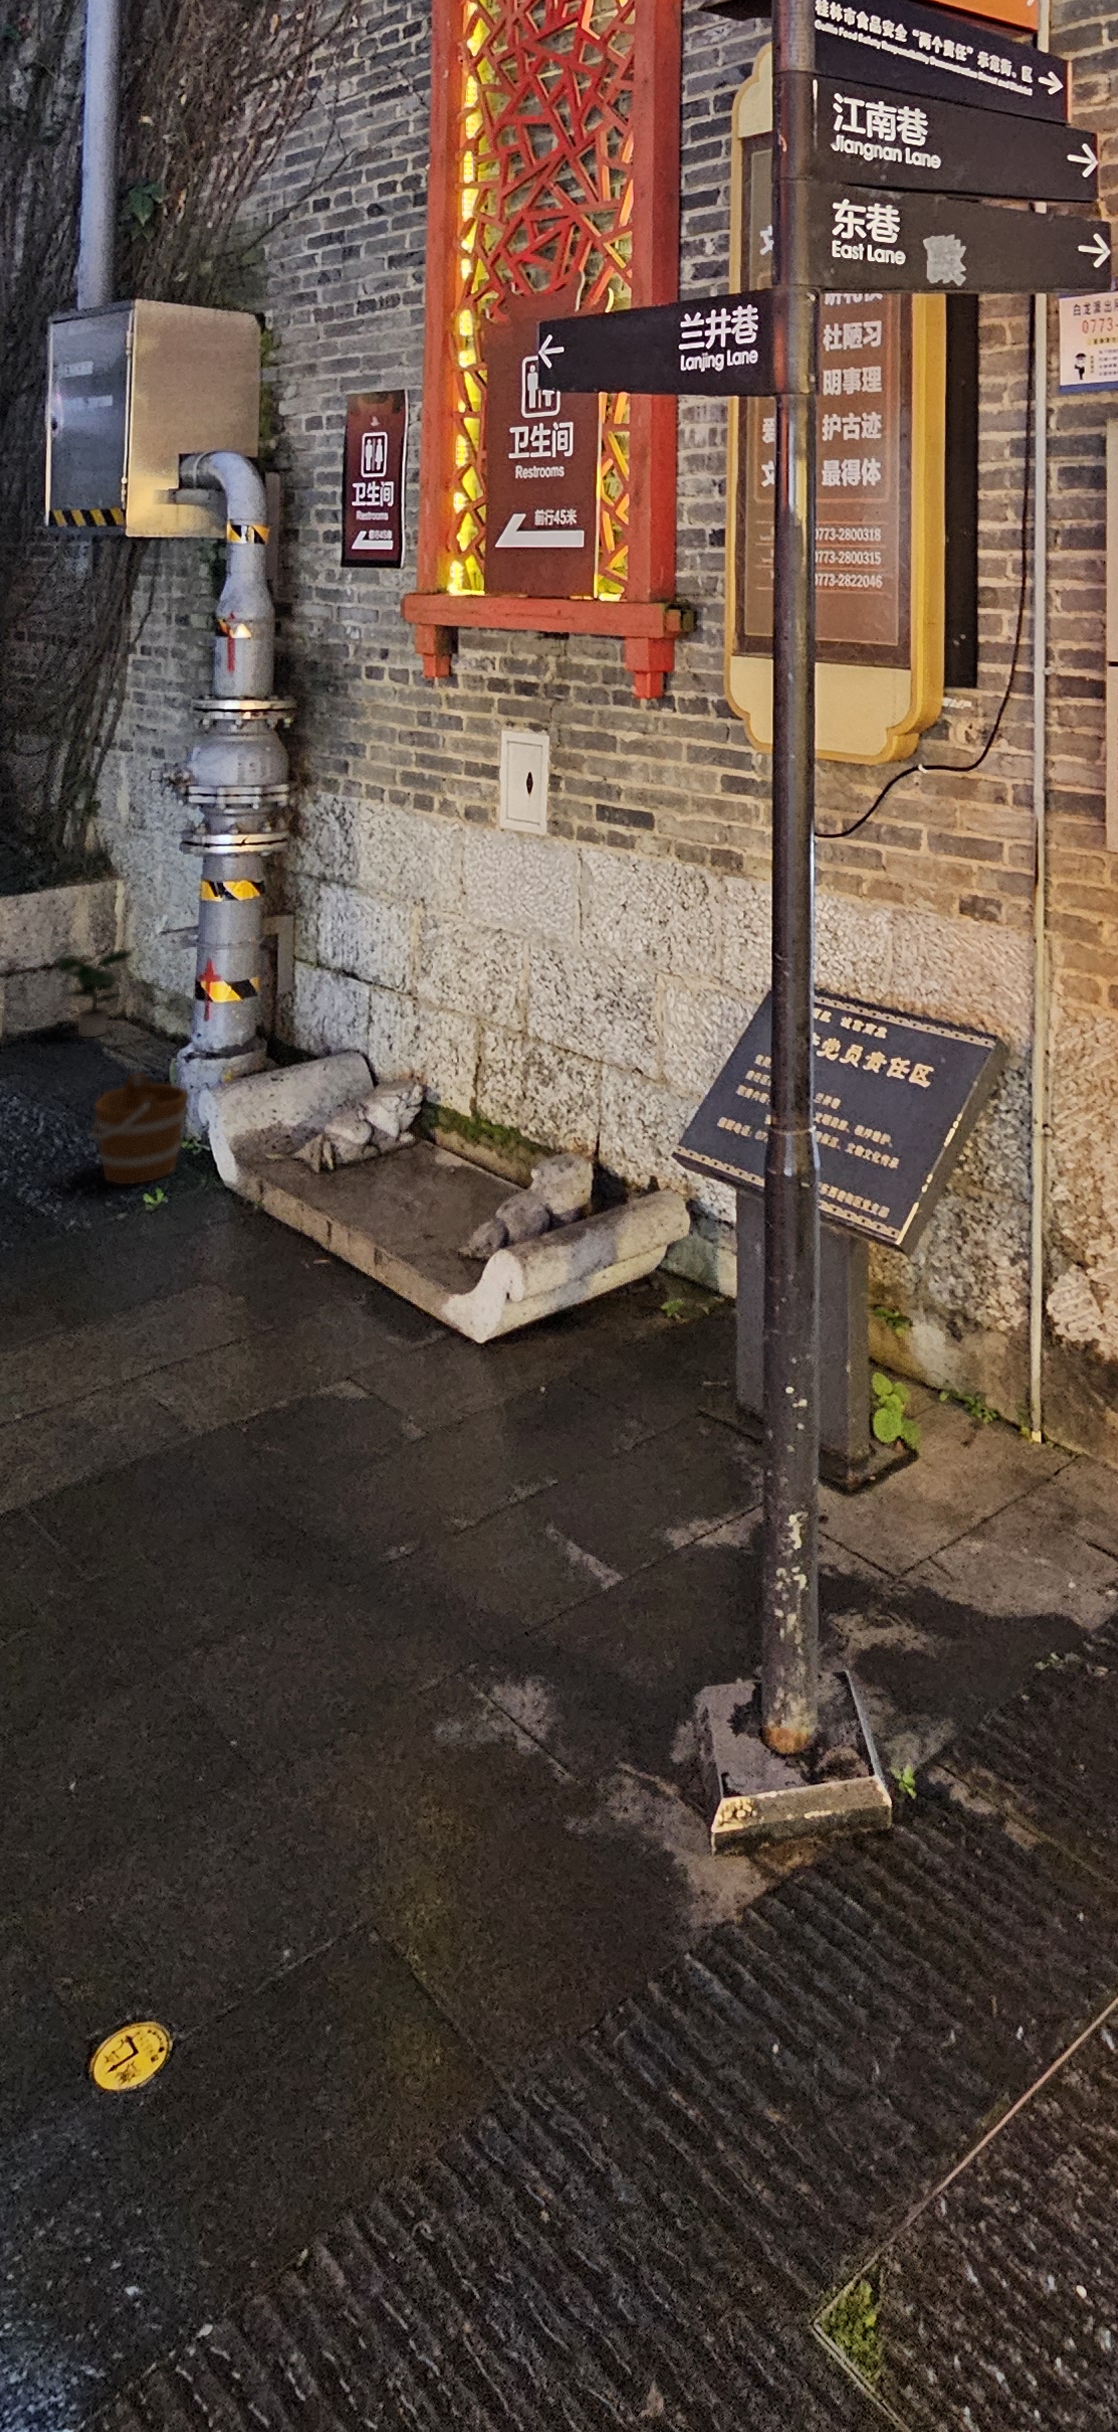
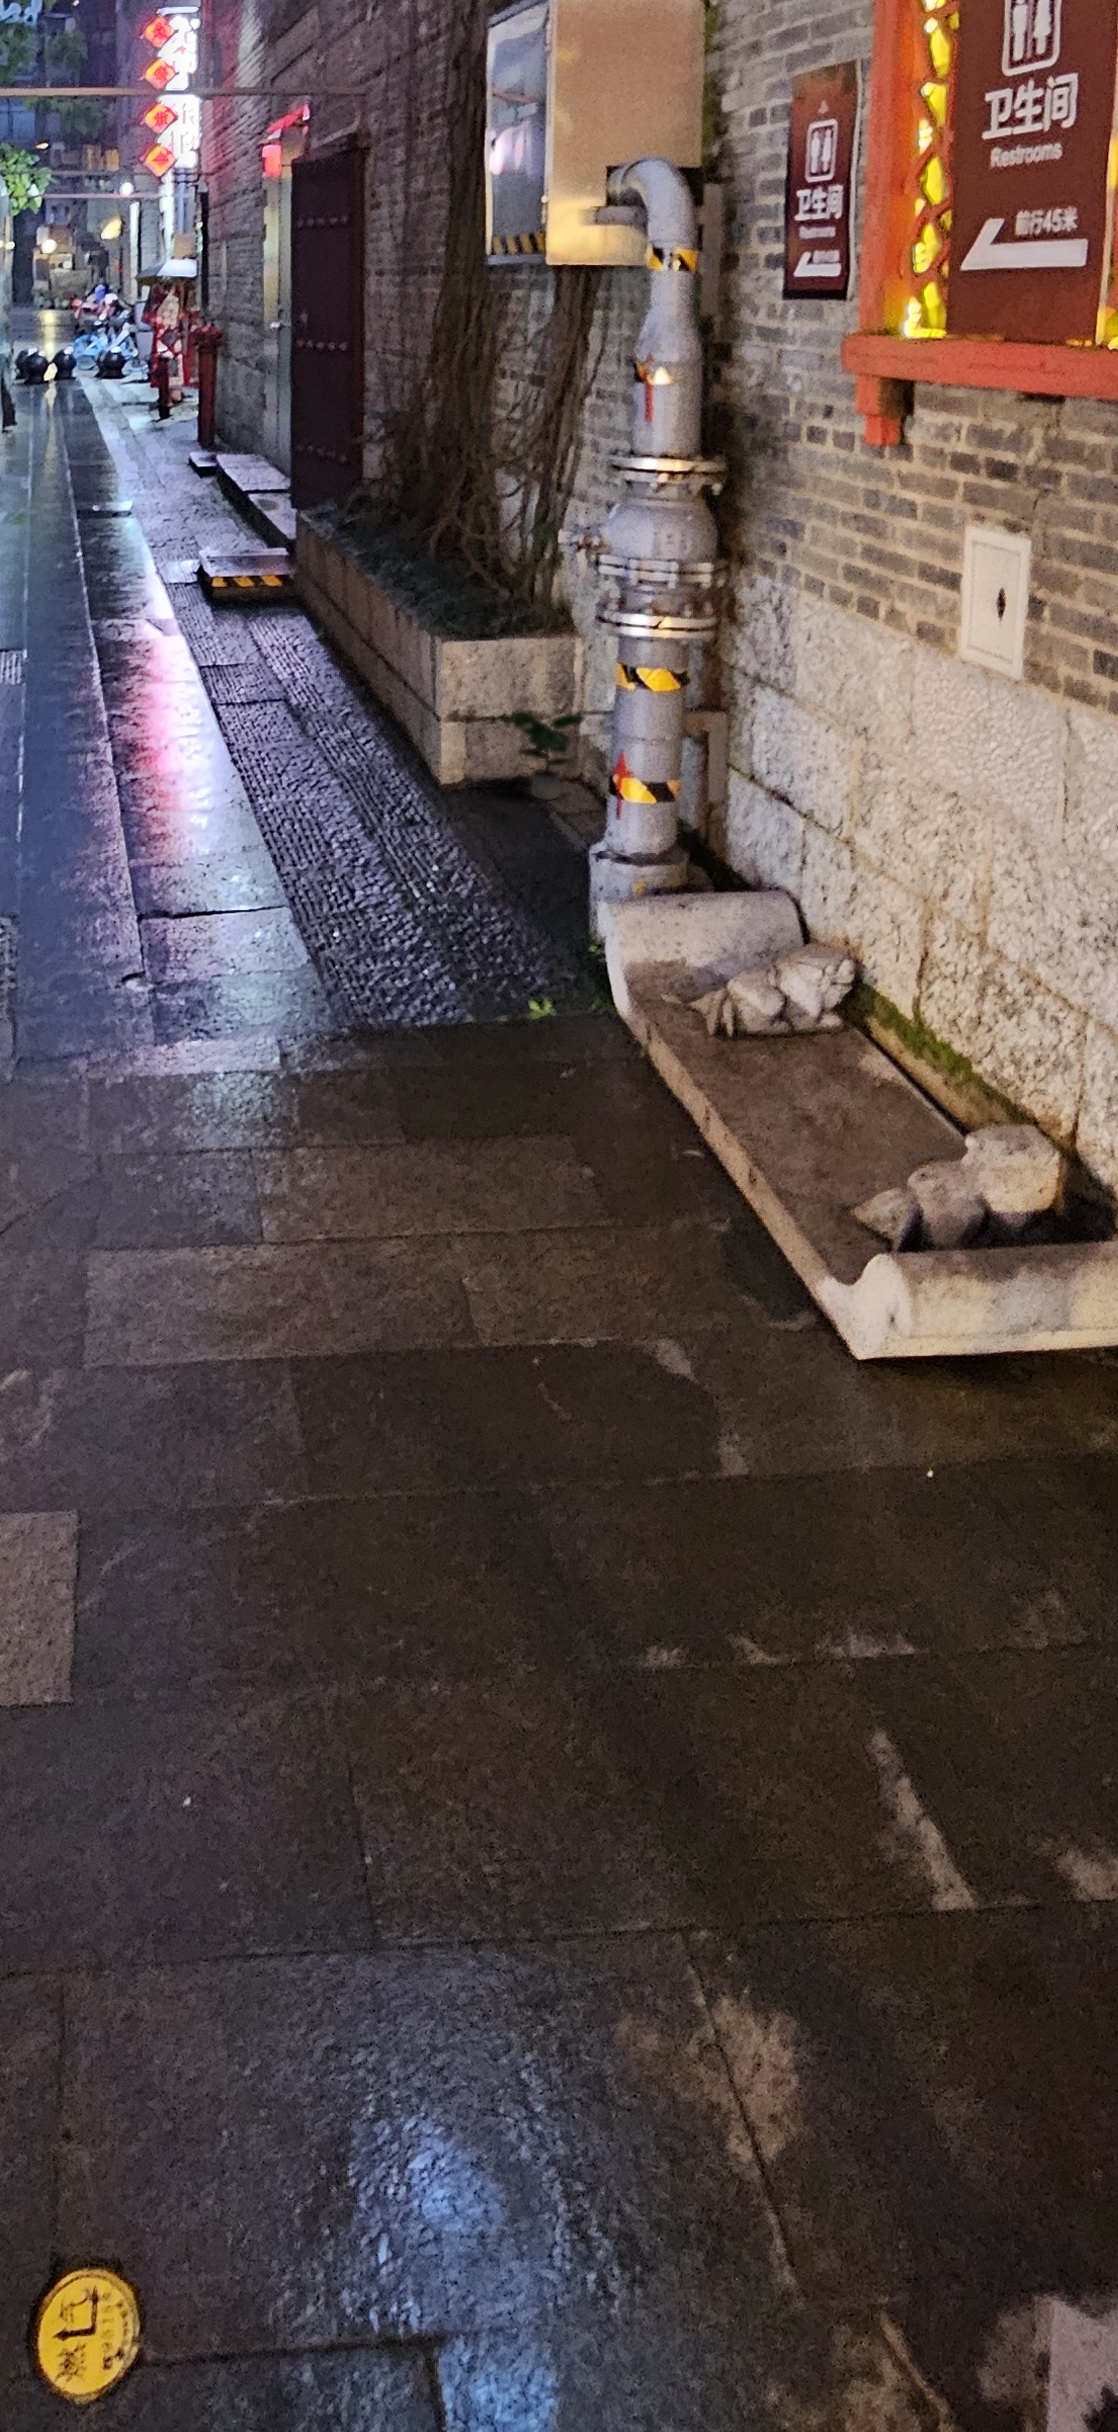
bucket: present [91,1073,188,1184] -> none [487,865,590,990]

